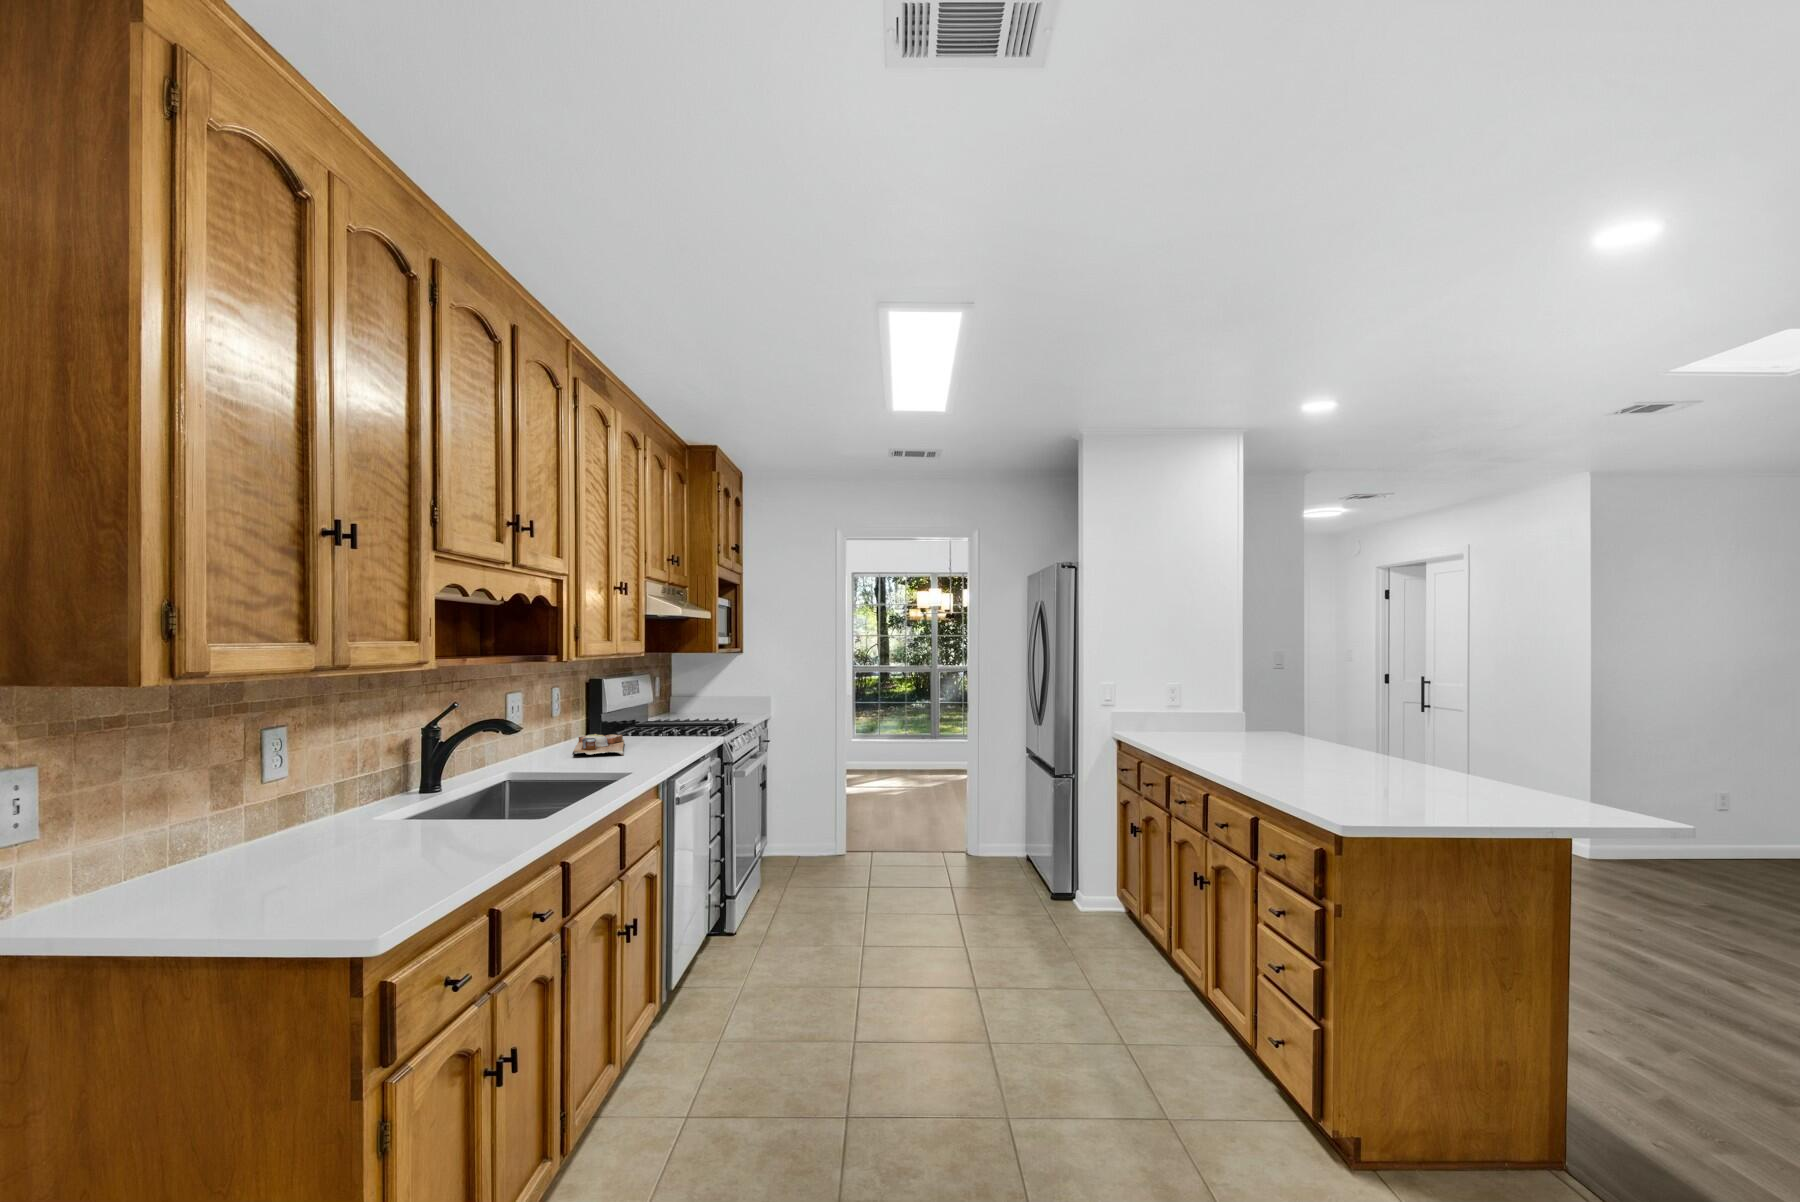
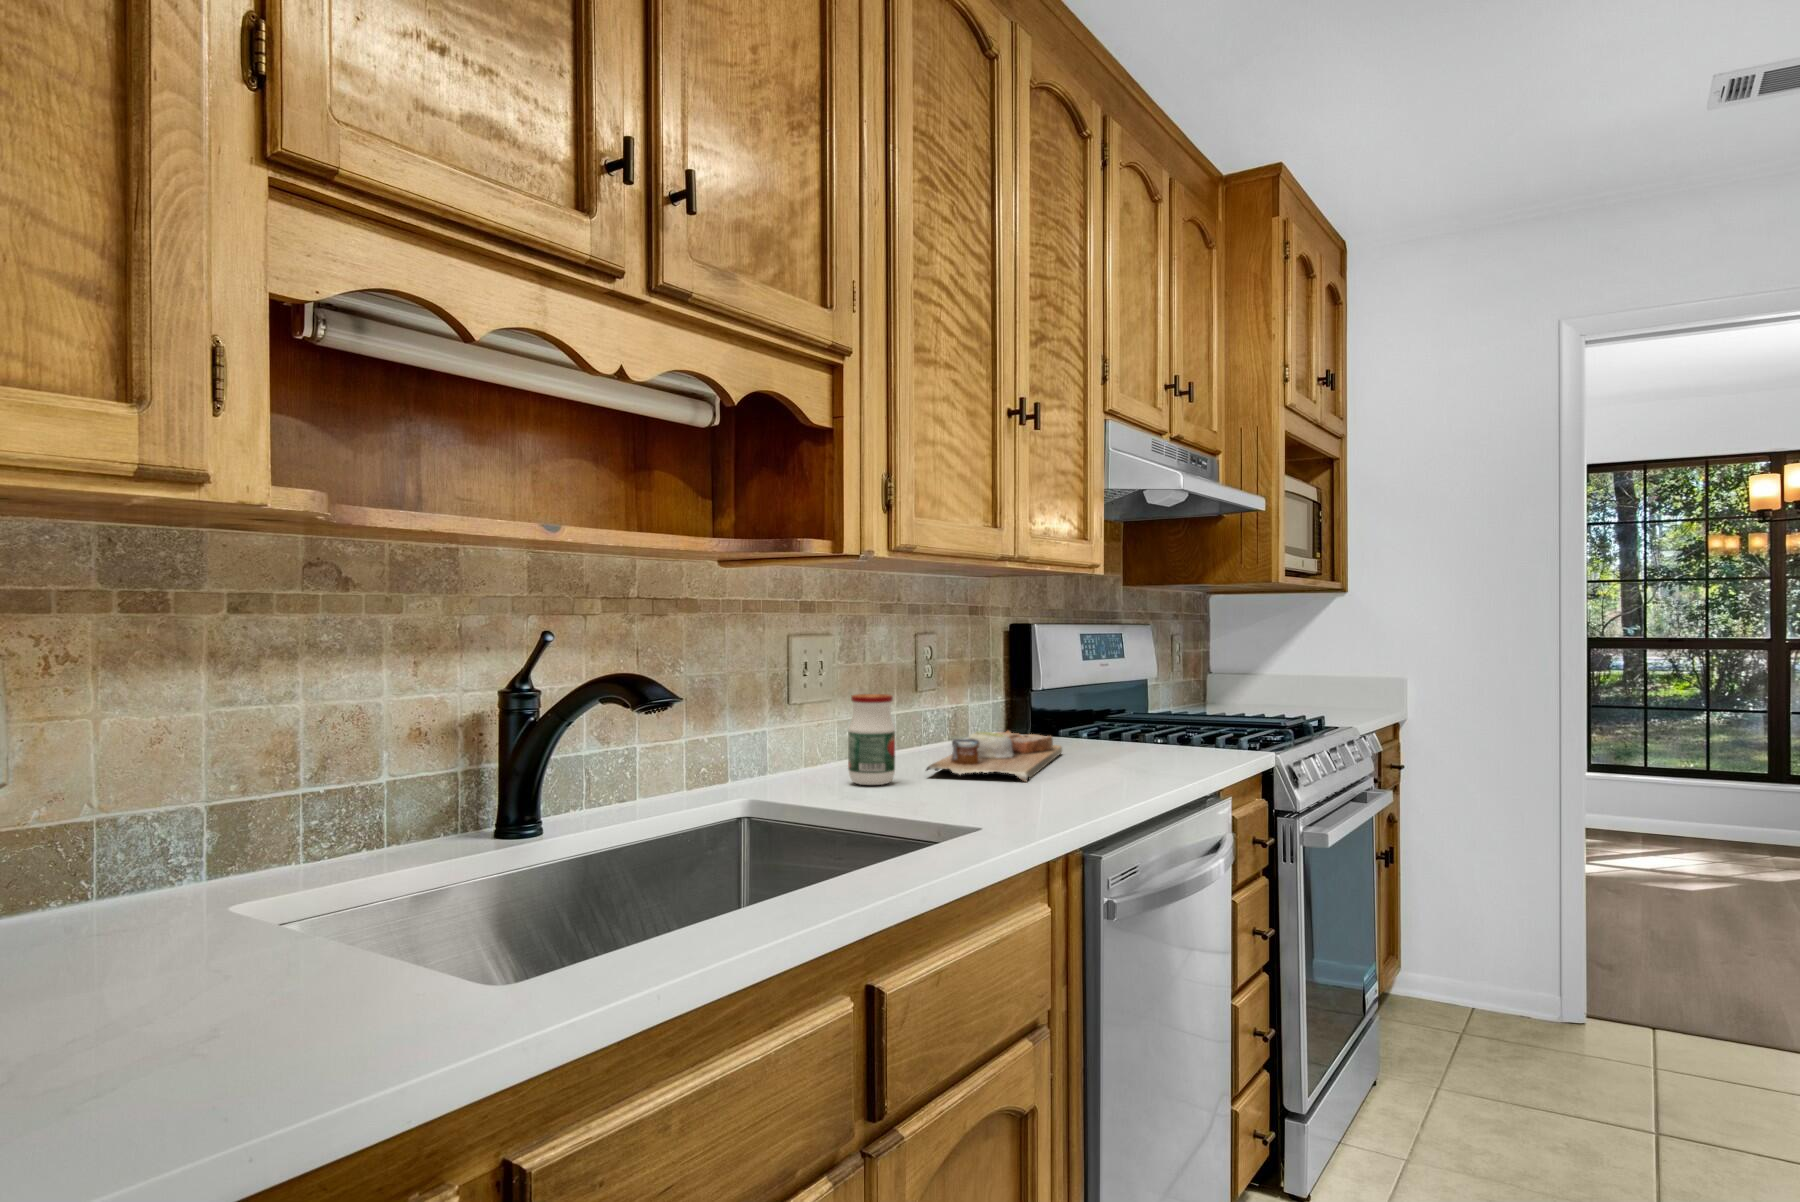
jar: none [537,719,562,763] -> present [848,694,895,785]

